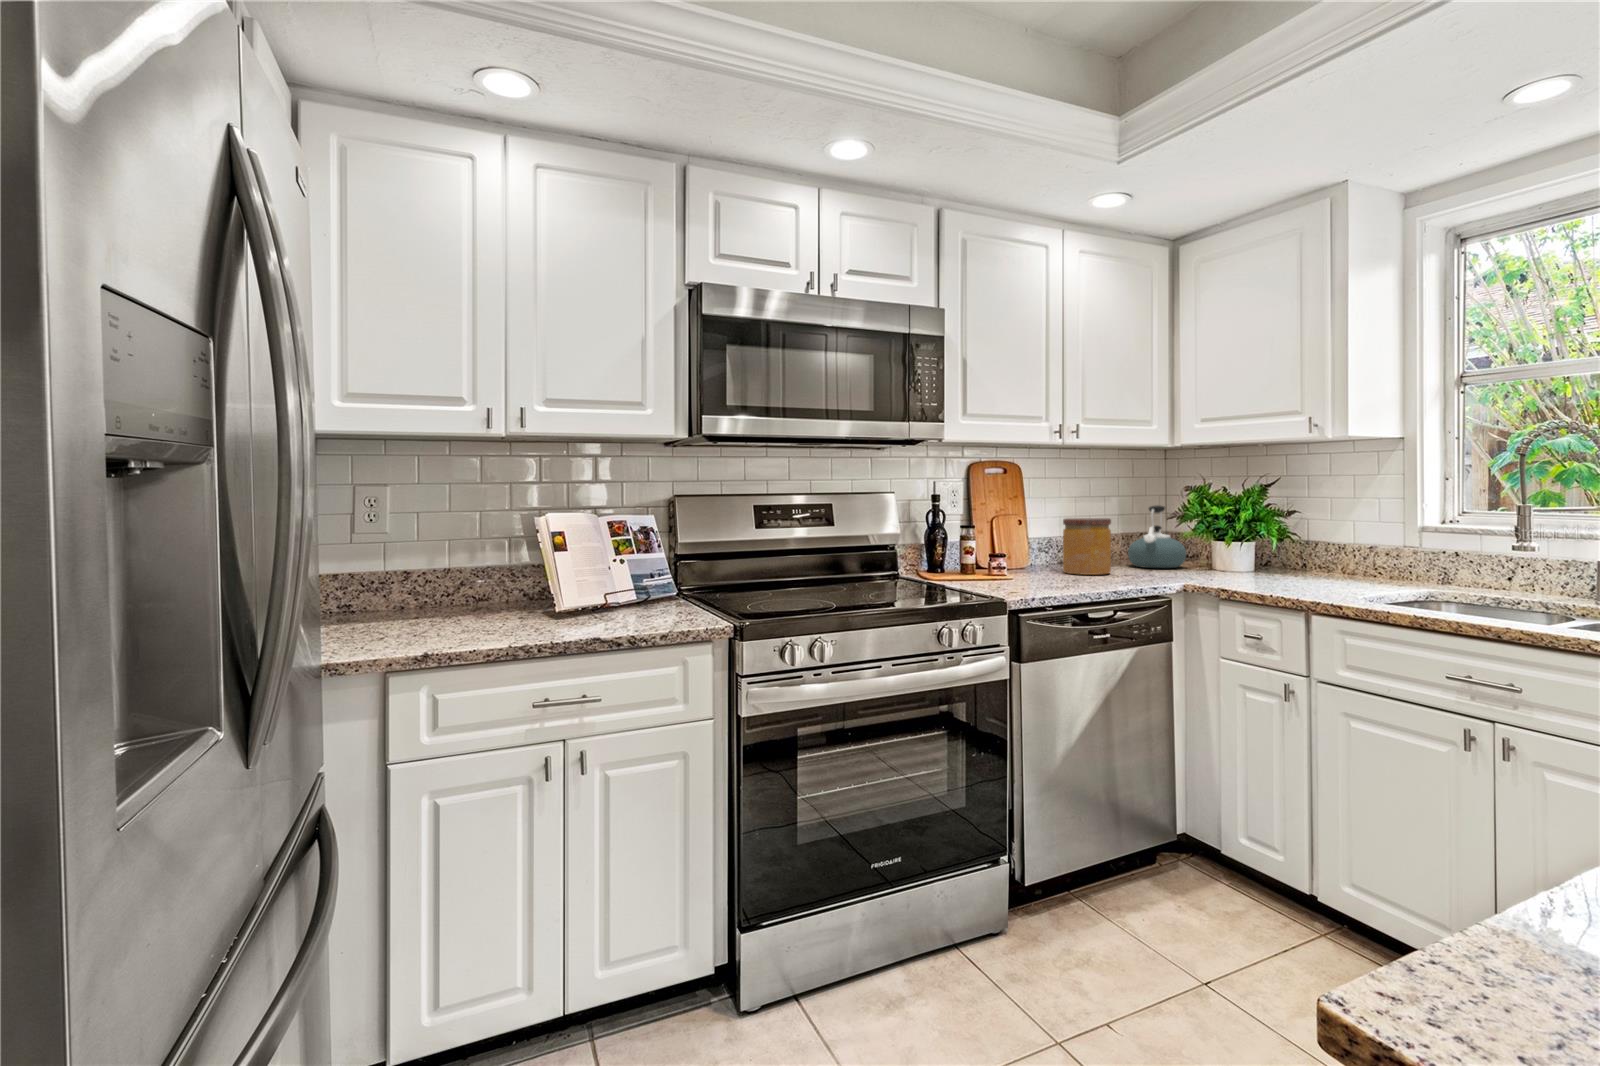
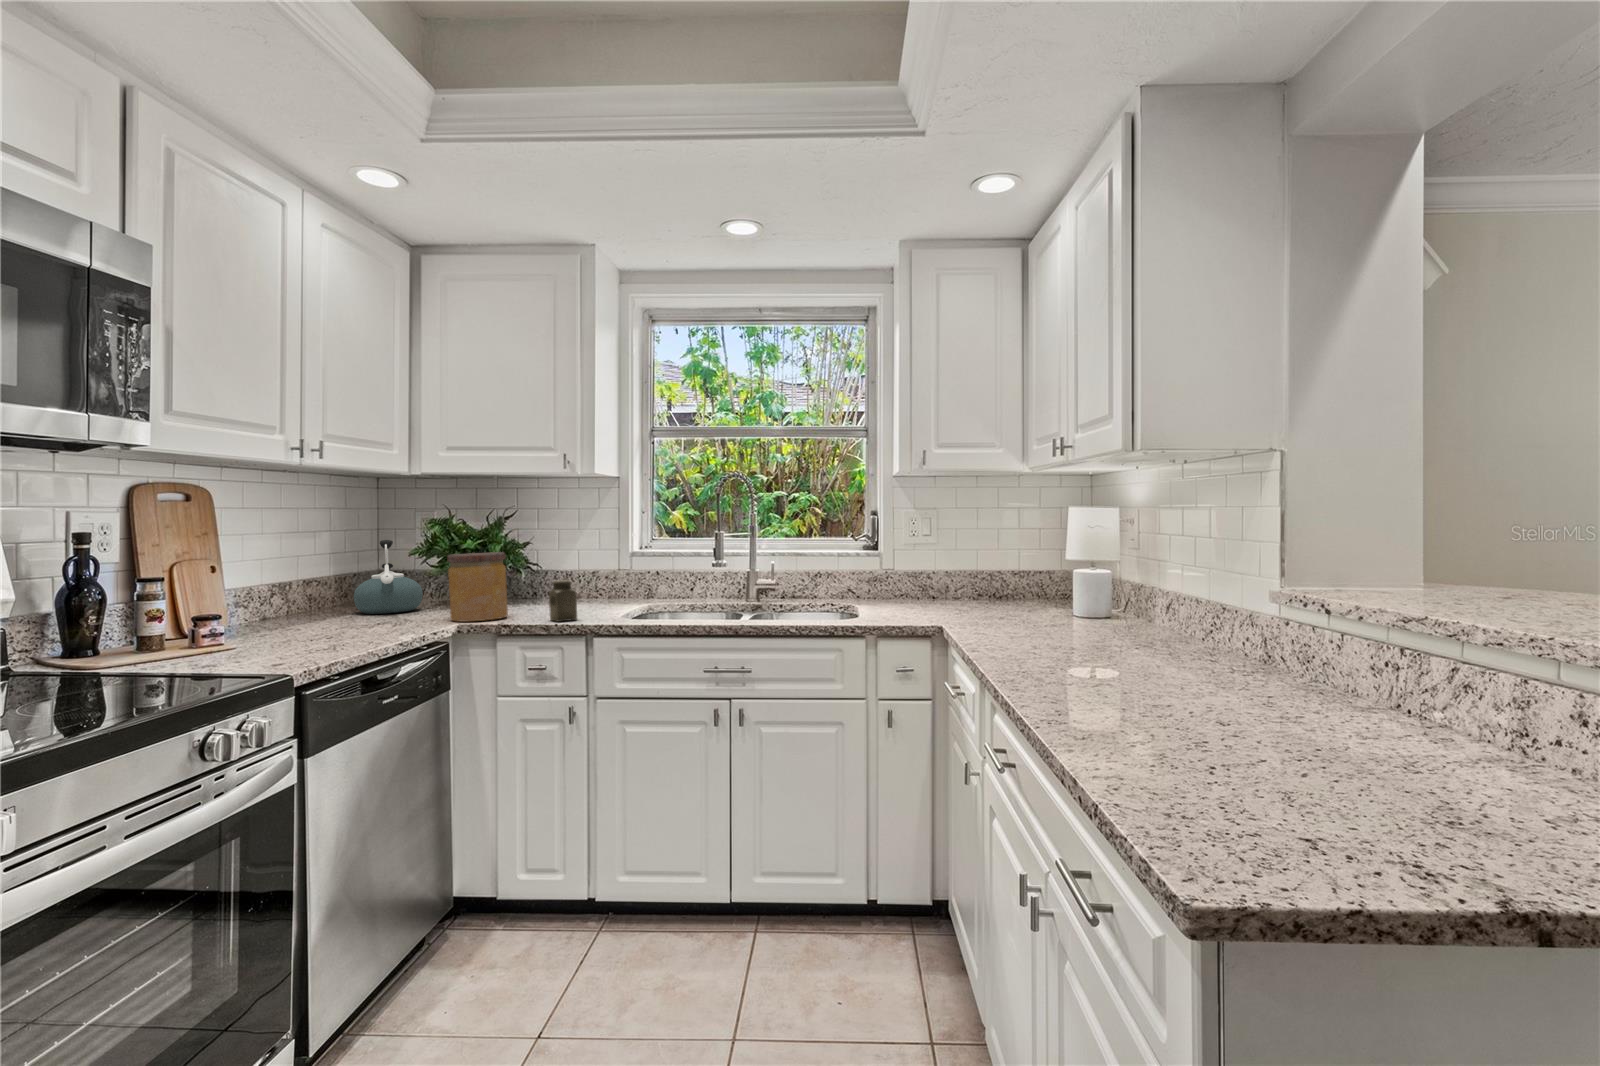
jar: present [1063,518,1111,575] -> present [447,552,508,622]
salt shaker: none [1276,553,1304,594] -> present [549,580,577,622]

